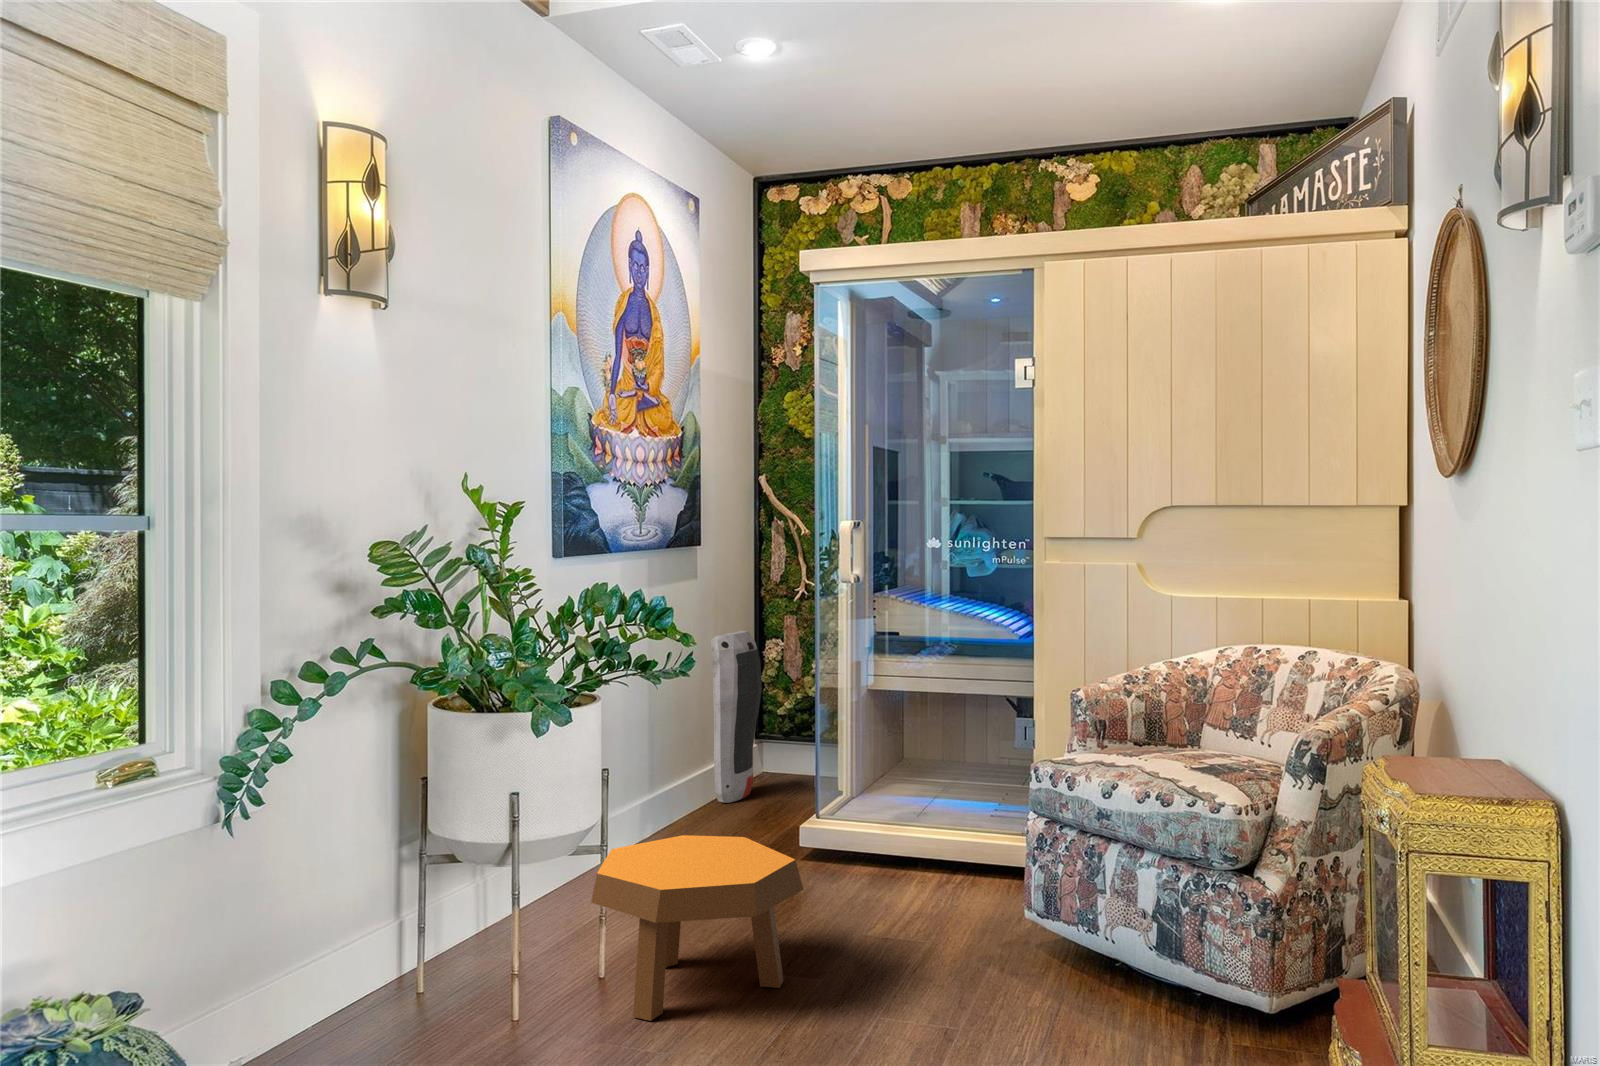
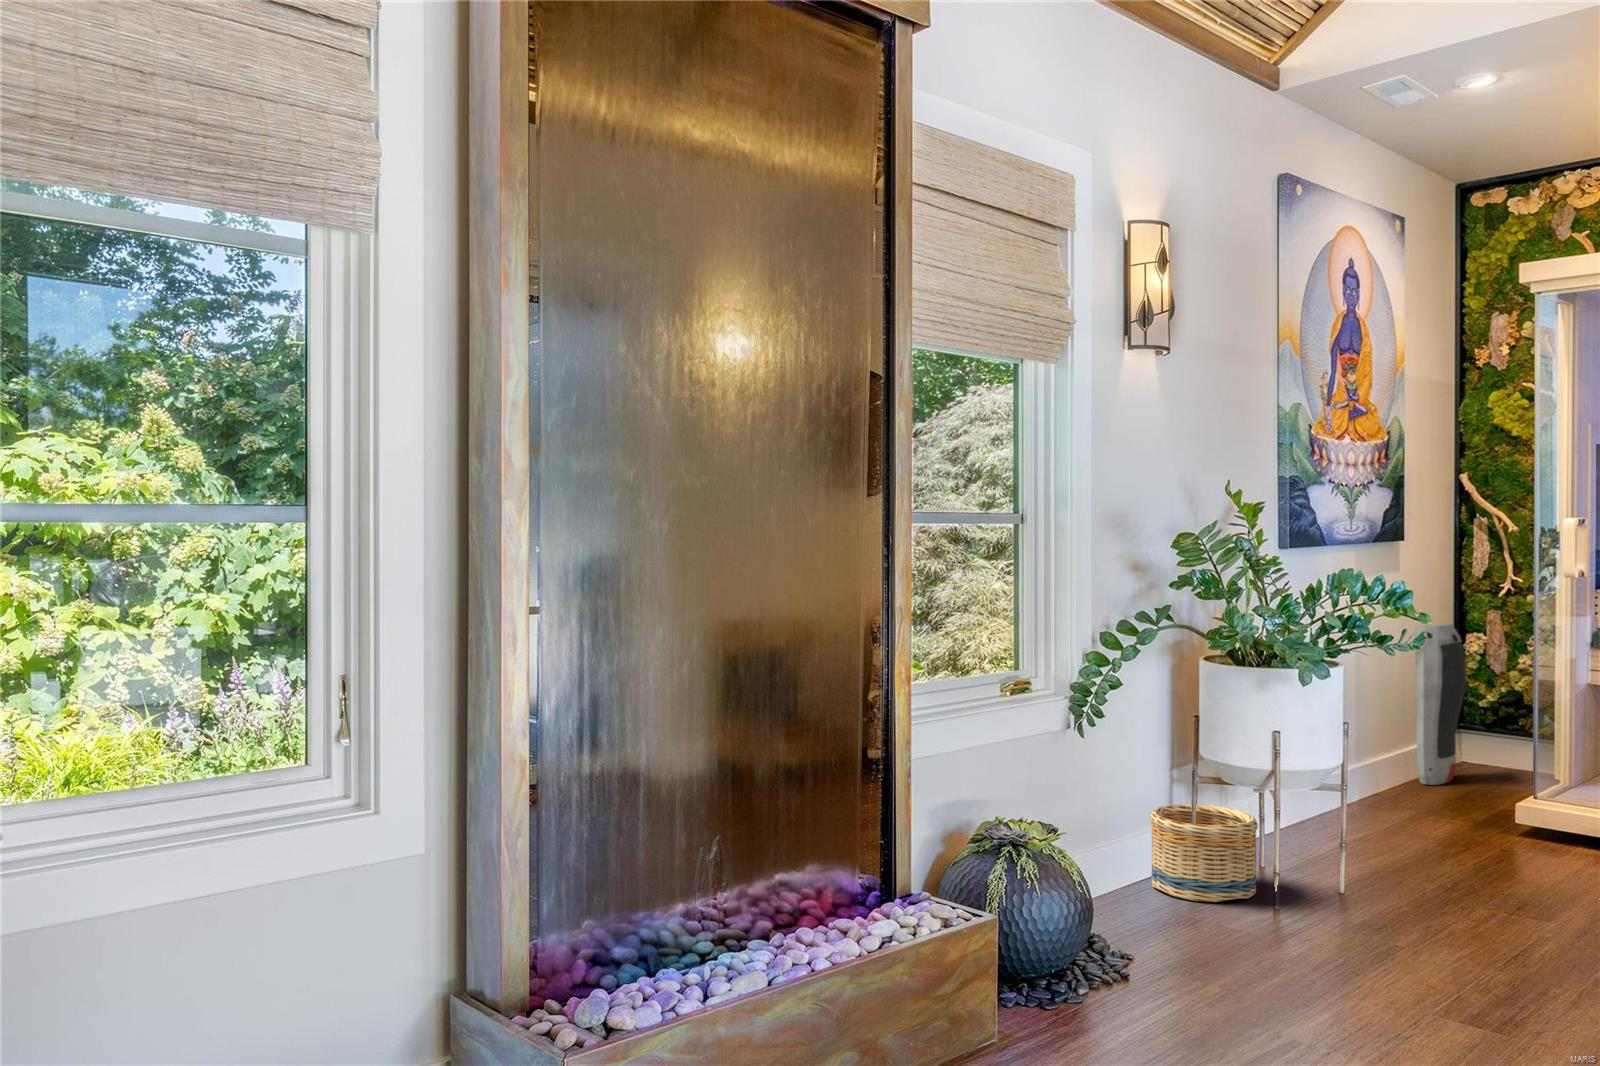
footstool: present [591,835,803,1021] -> none [1340,786,1537,923]
basket: none [354,890,495,1031] -> present [1150,804,1258,902]

